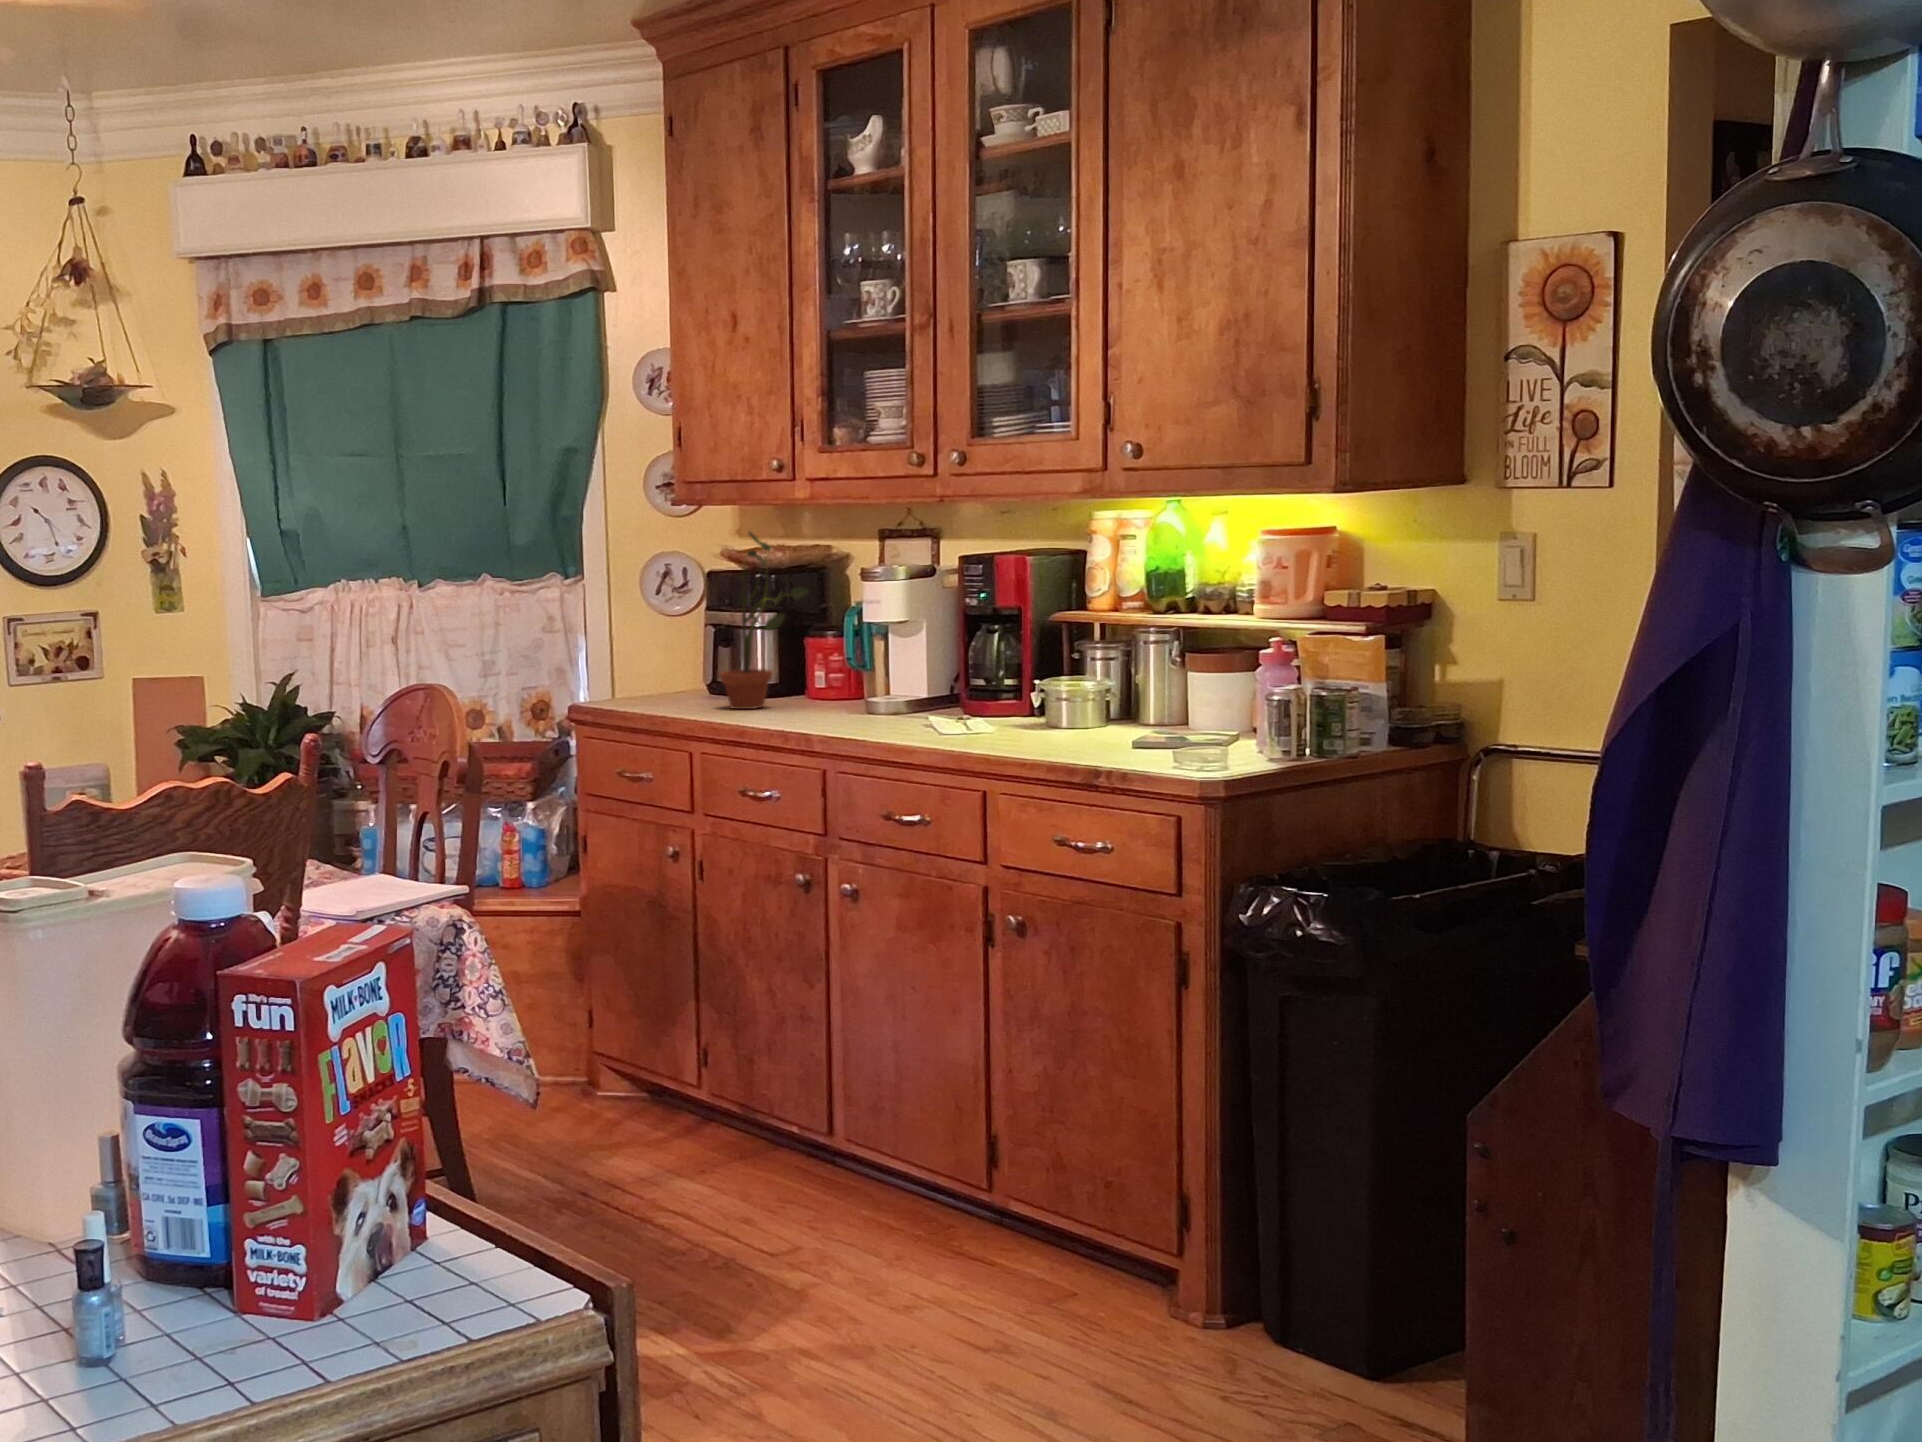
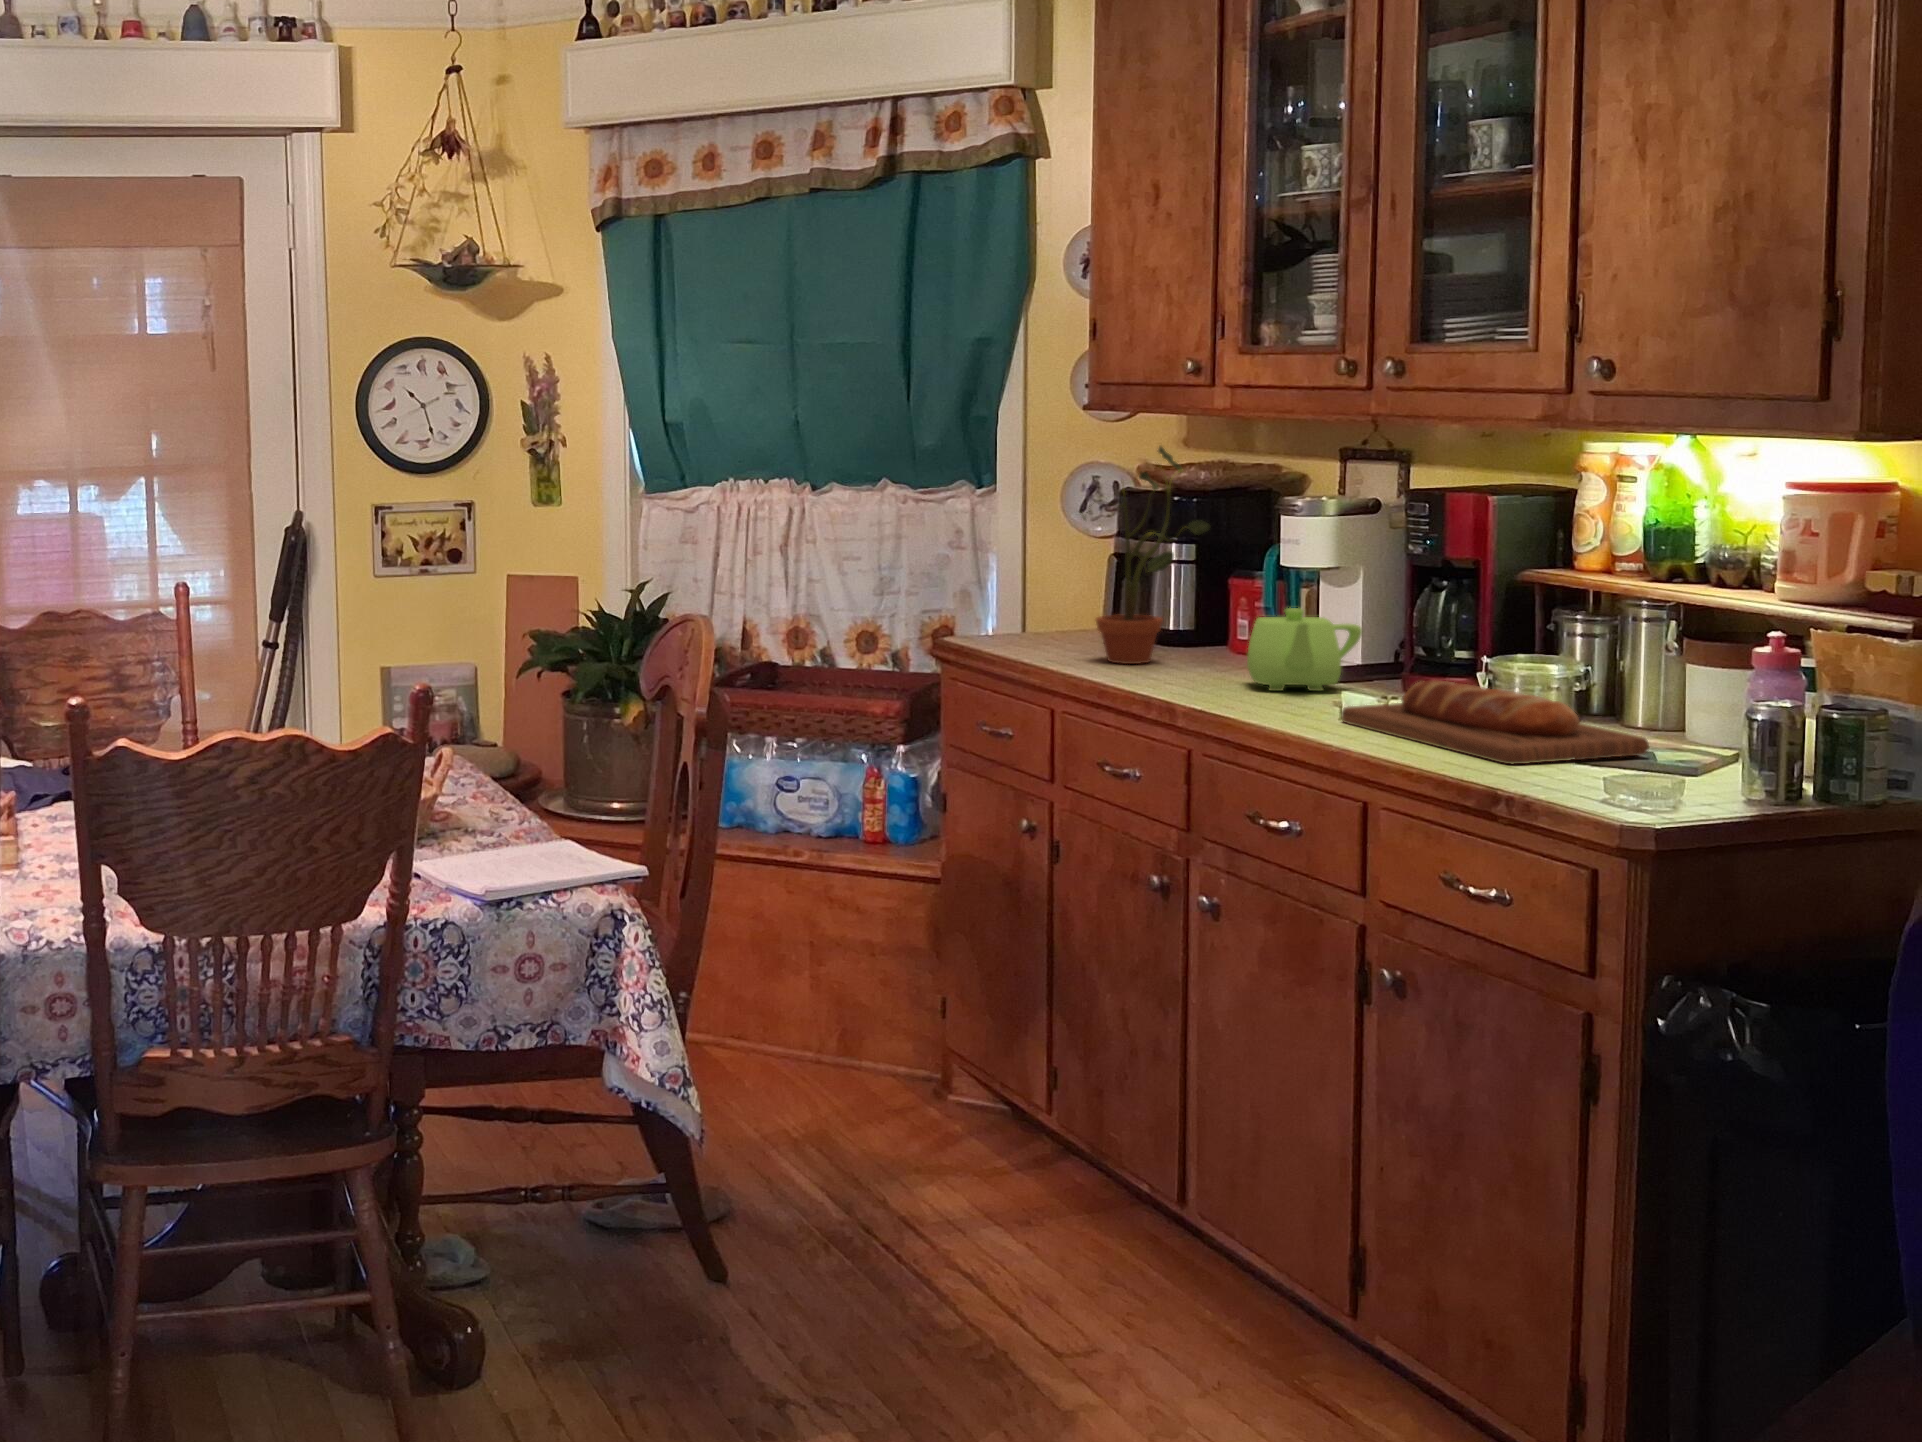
teapot: none [856,651,942,718] -> present [1247,608,1362,691]
bread loaf: none [960,694,1191,746] -> present [1341,680,1649,764]

